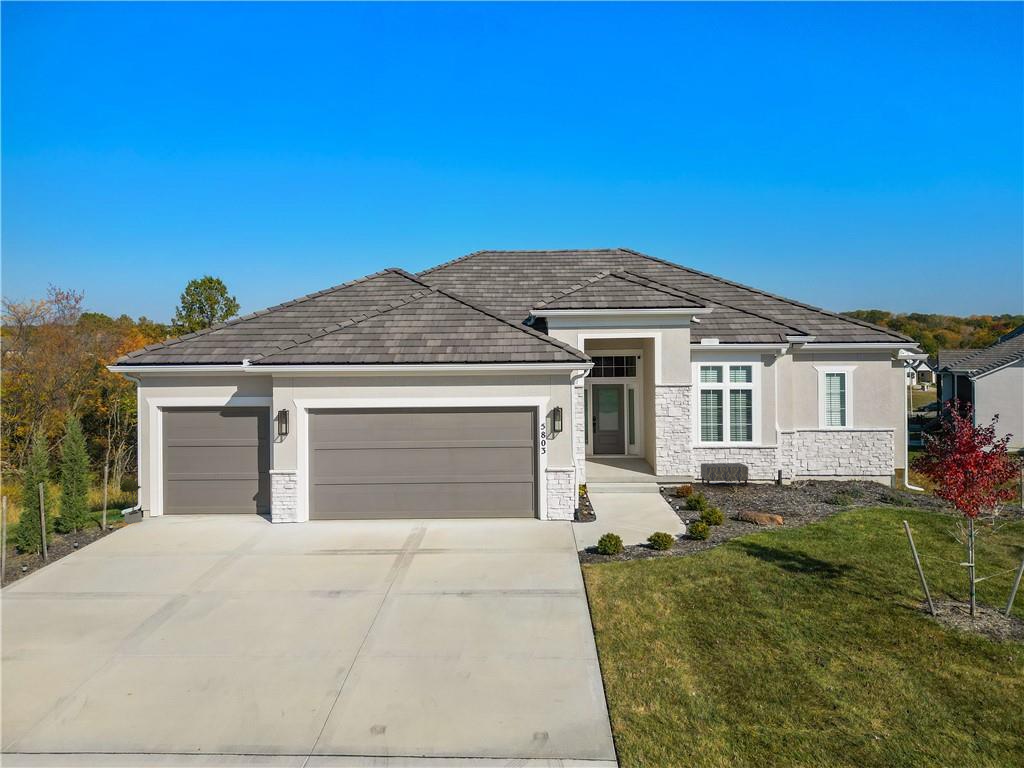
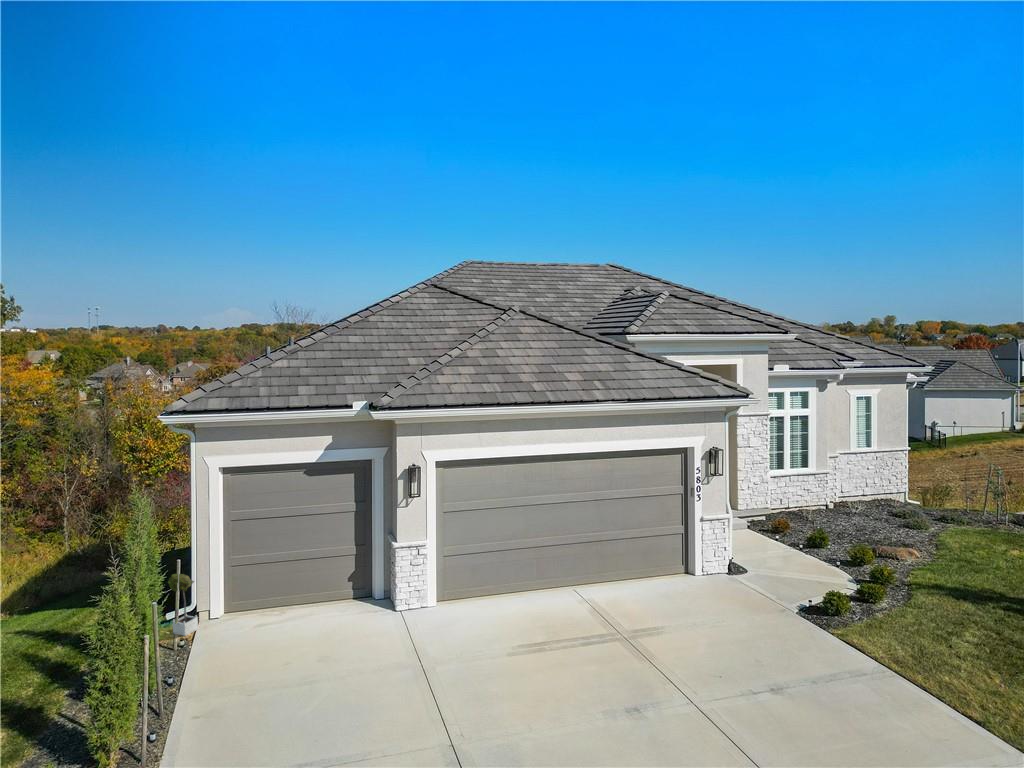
bench: present [701,463,748,486] -> none [768,490,815,517]

